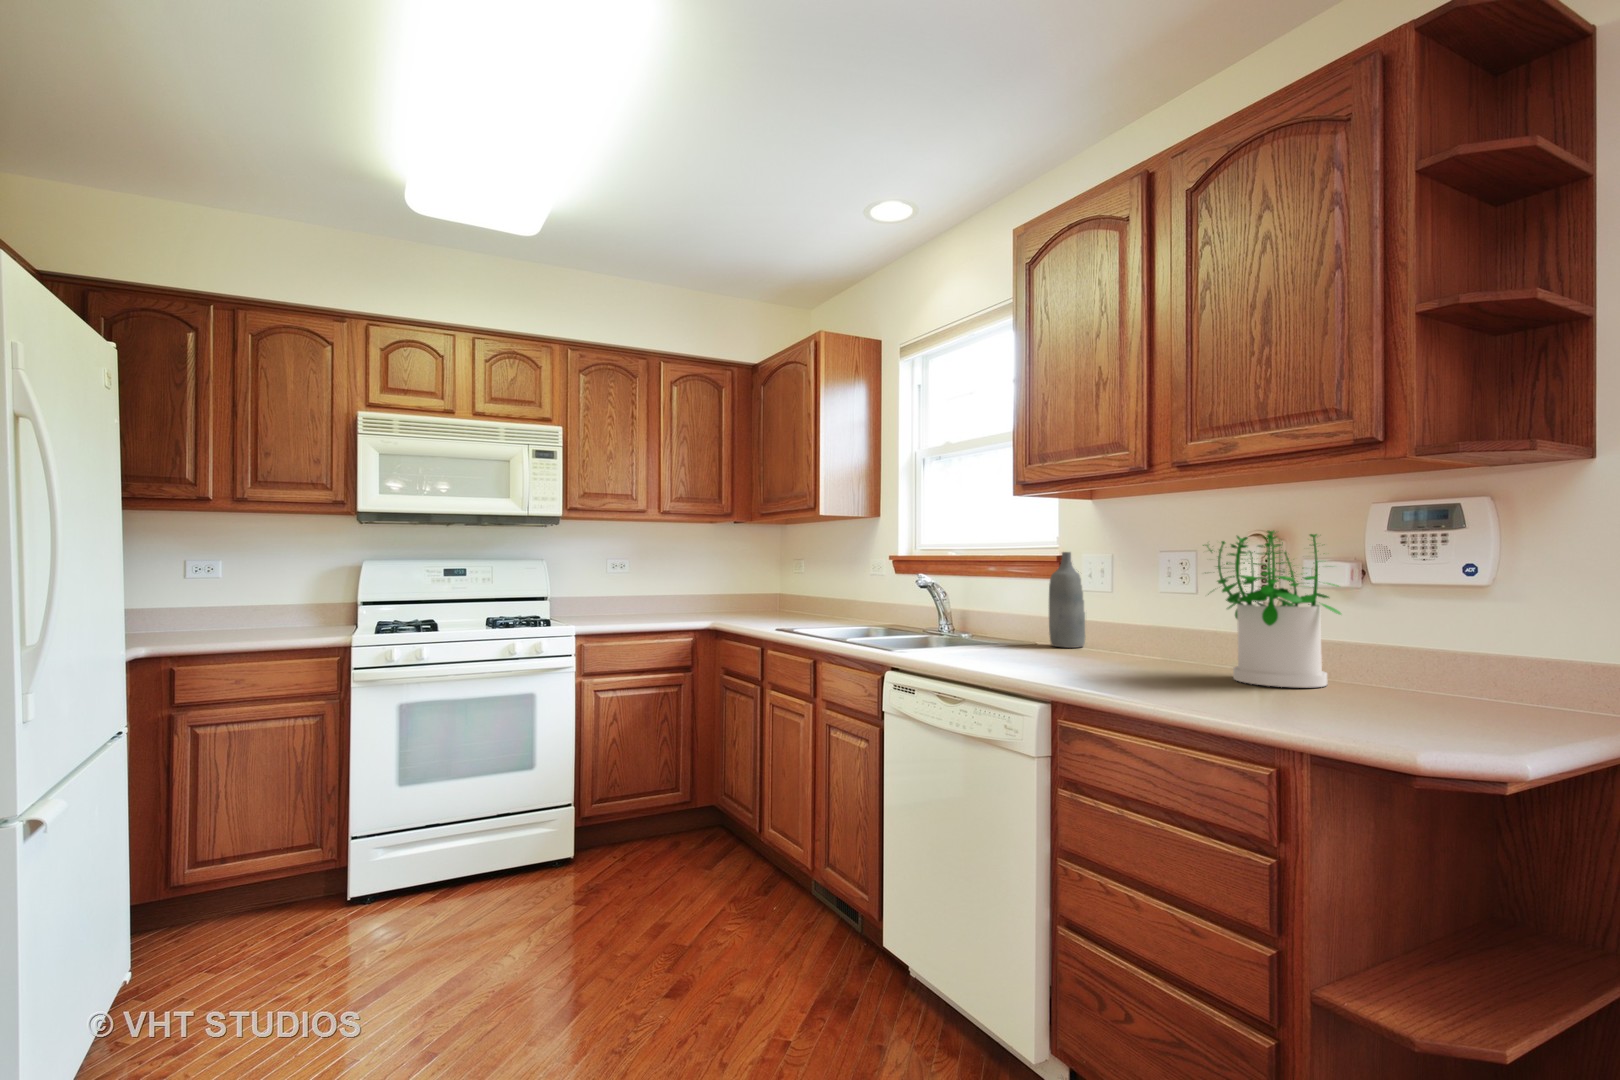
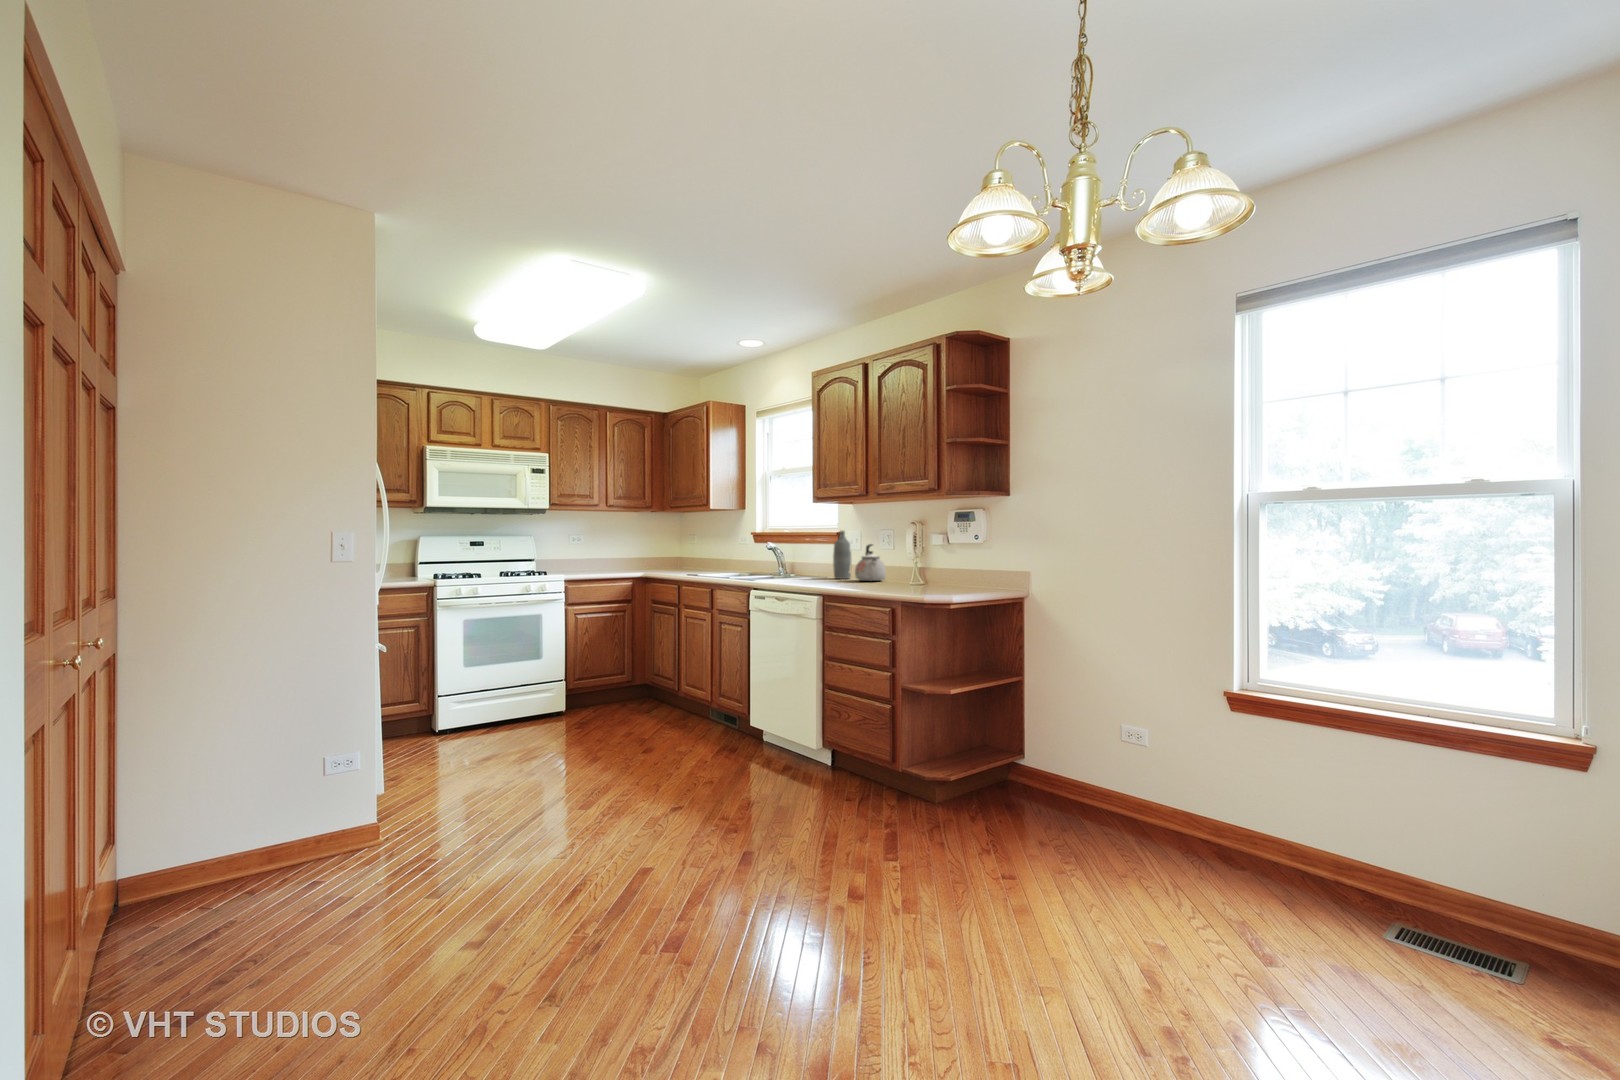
potted plant: present [1203,530,1341,688] -> none [891,522,941,587]
kettle: none [1101,580,1171,658] -> present [855,544,886,581]

